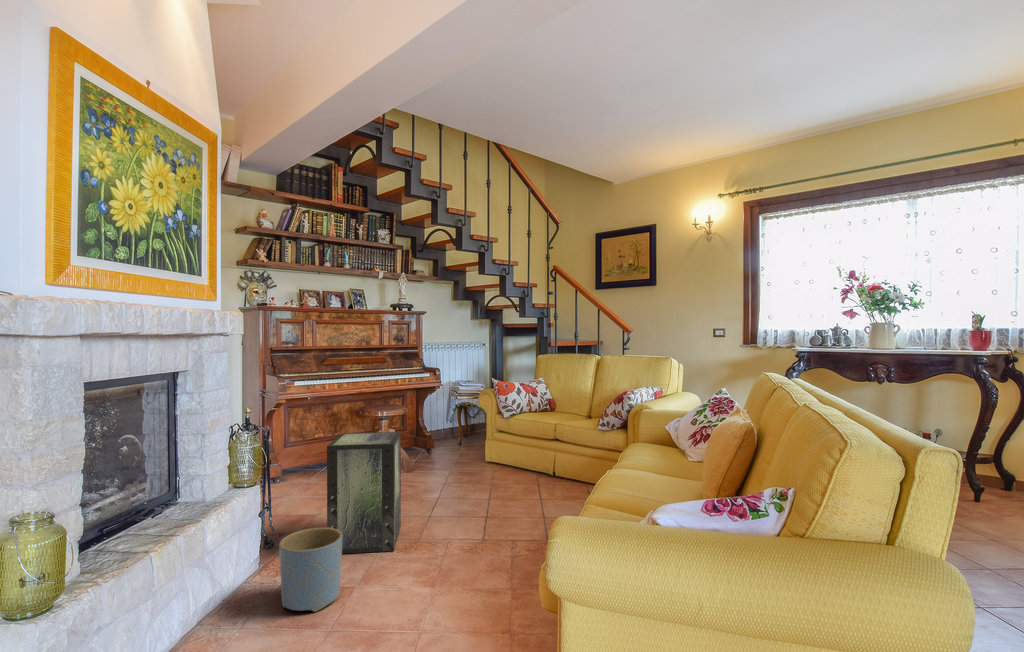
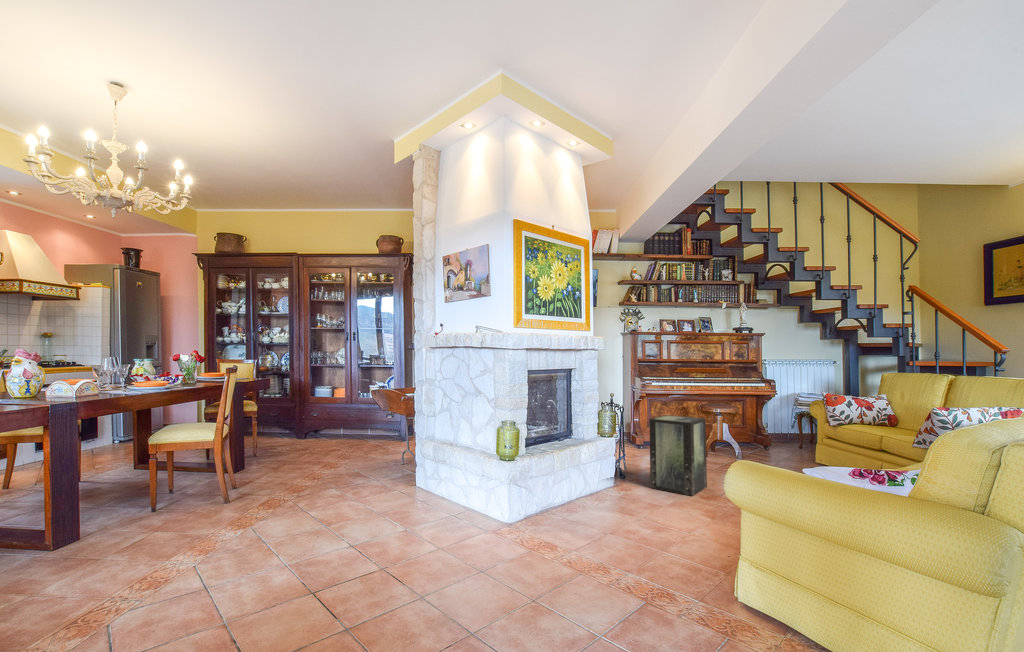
planter: present [279,528,342,612] -> none [613,463,648,507]

